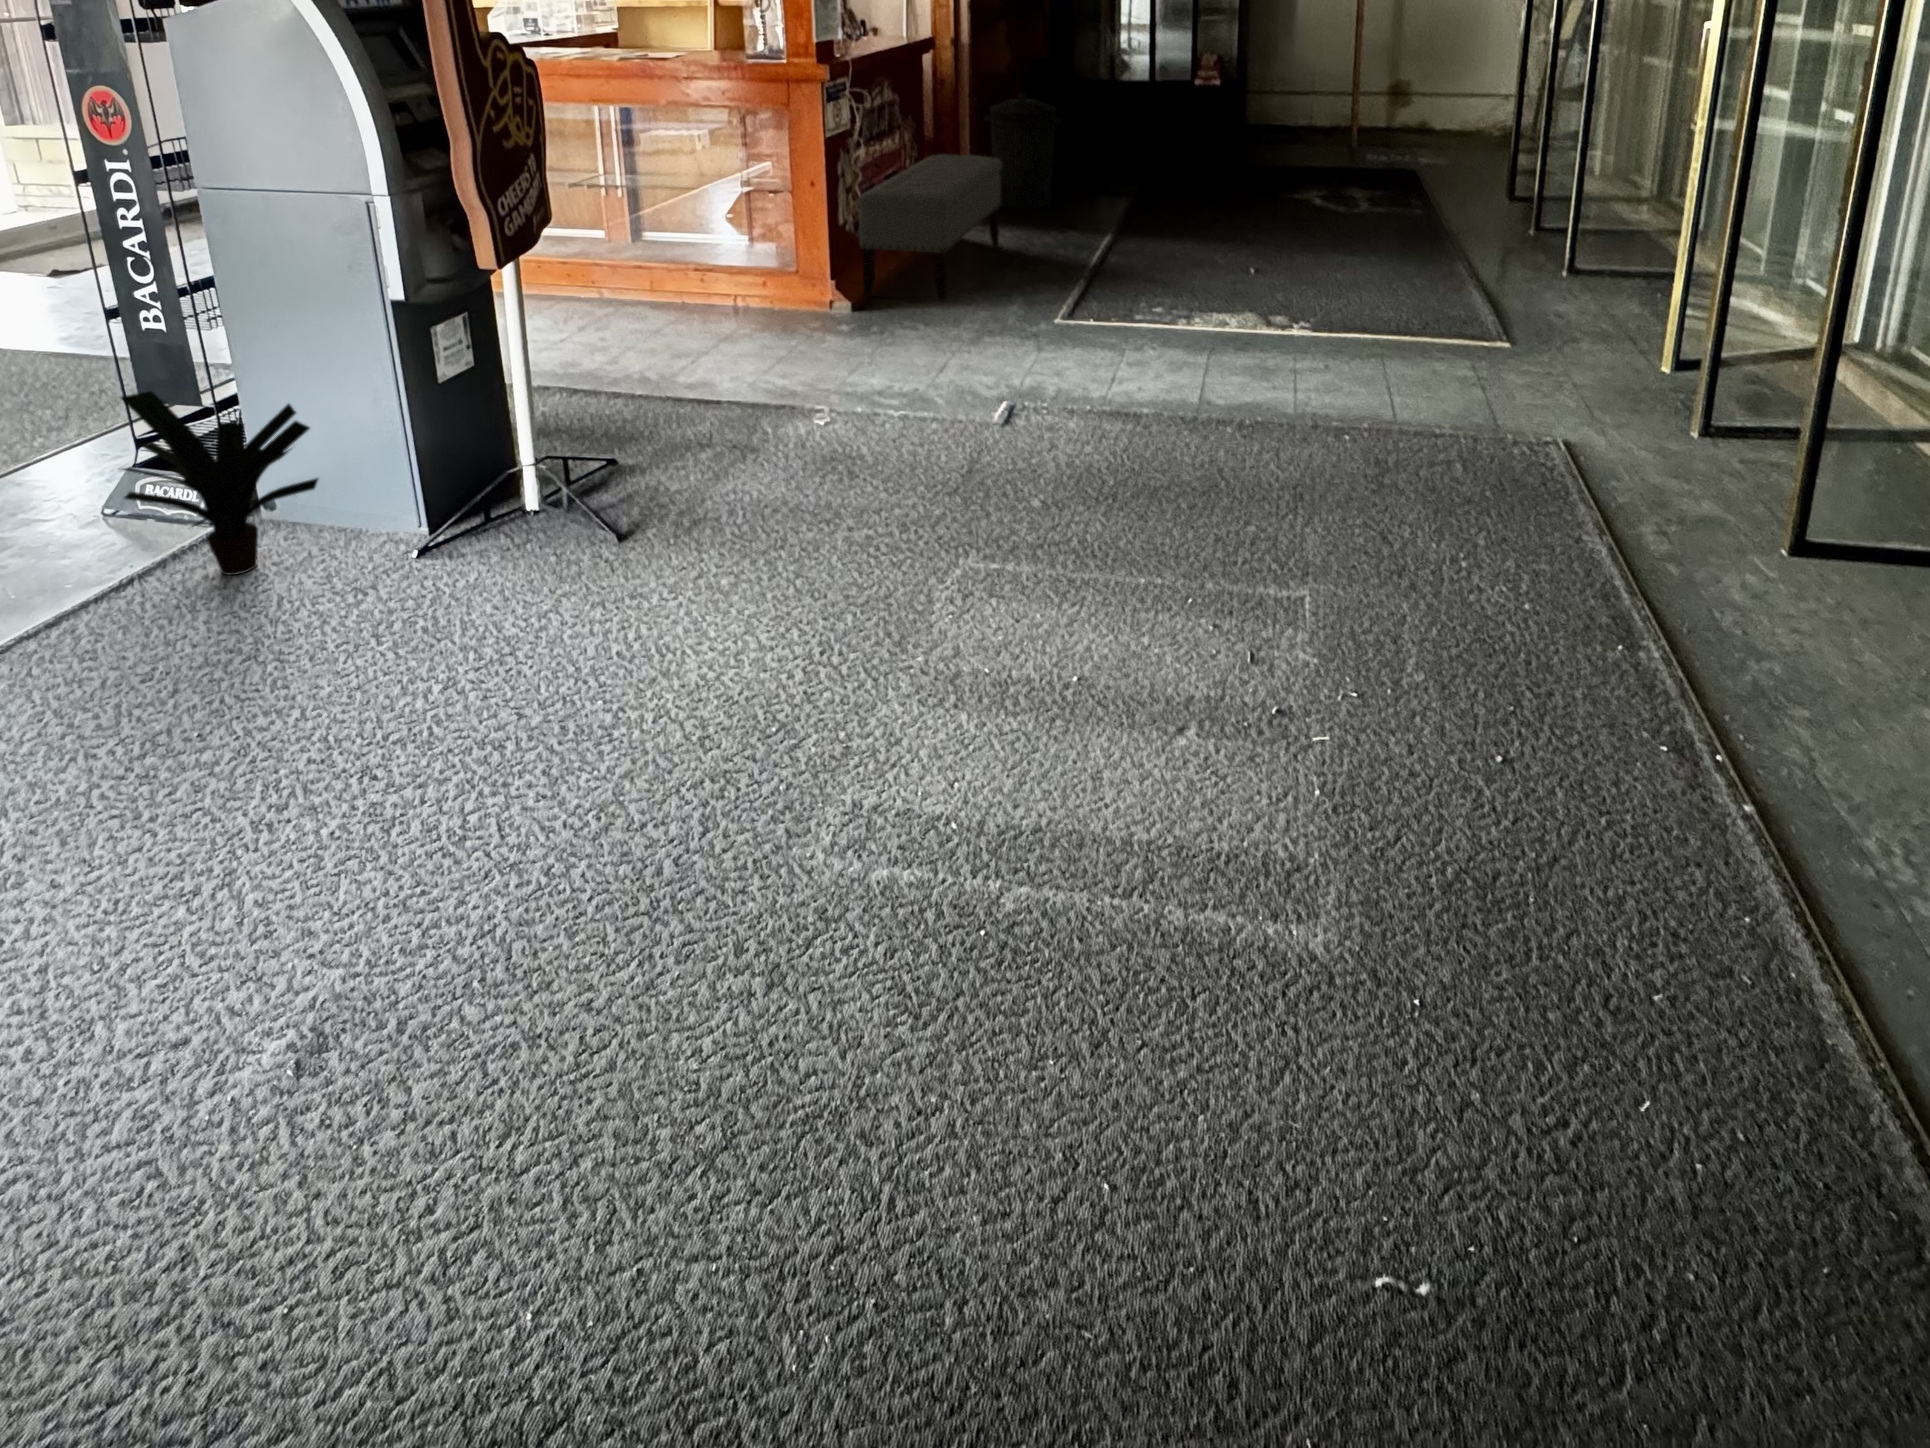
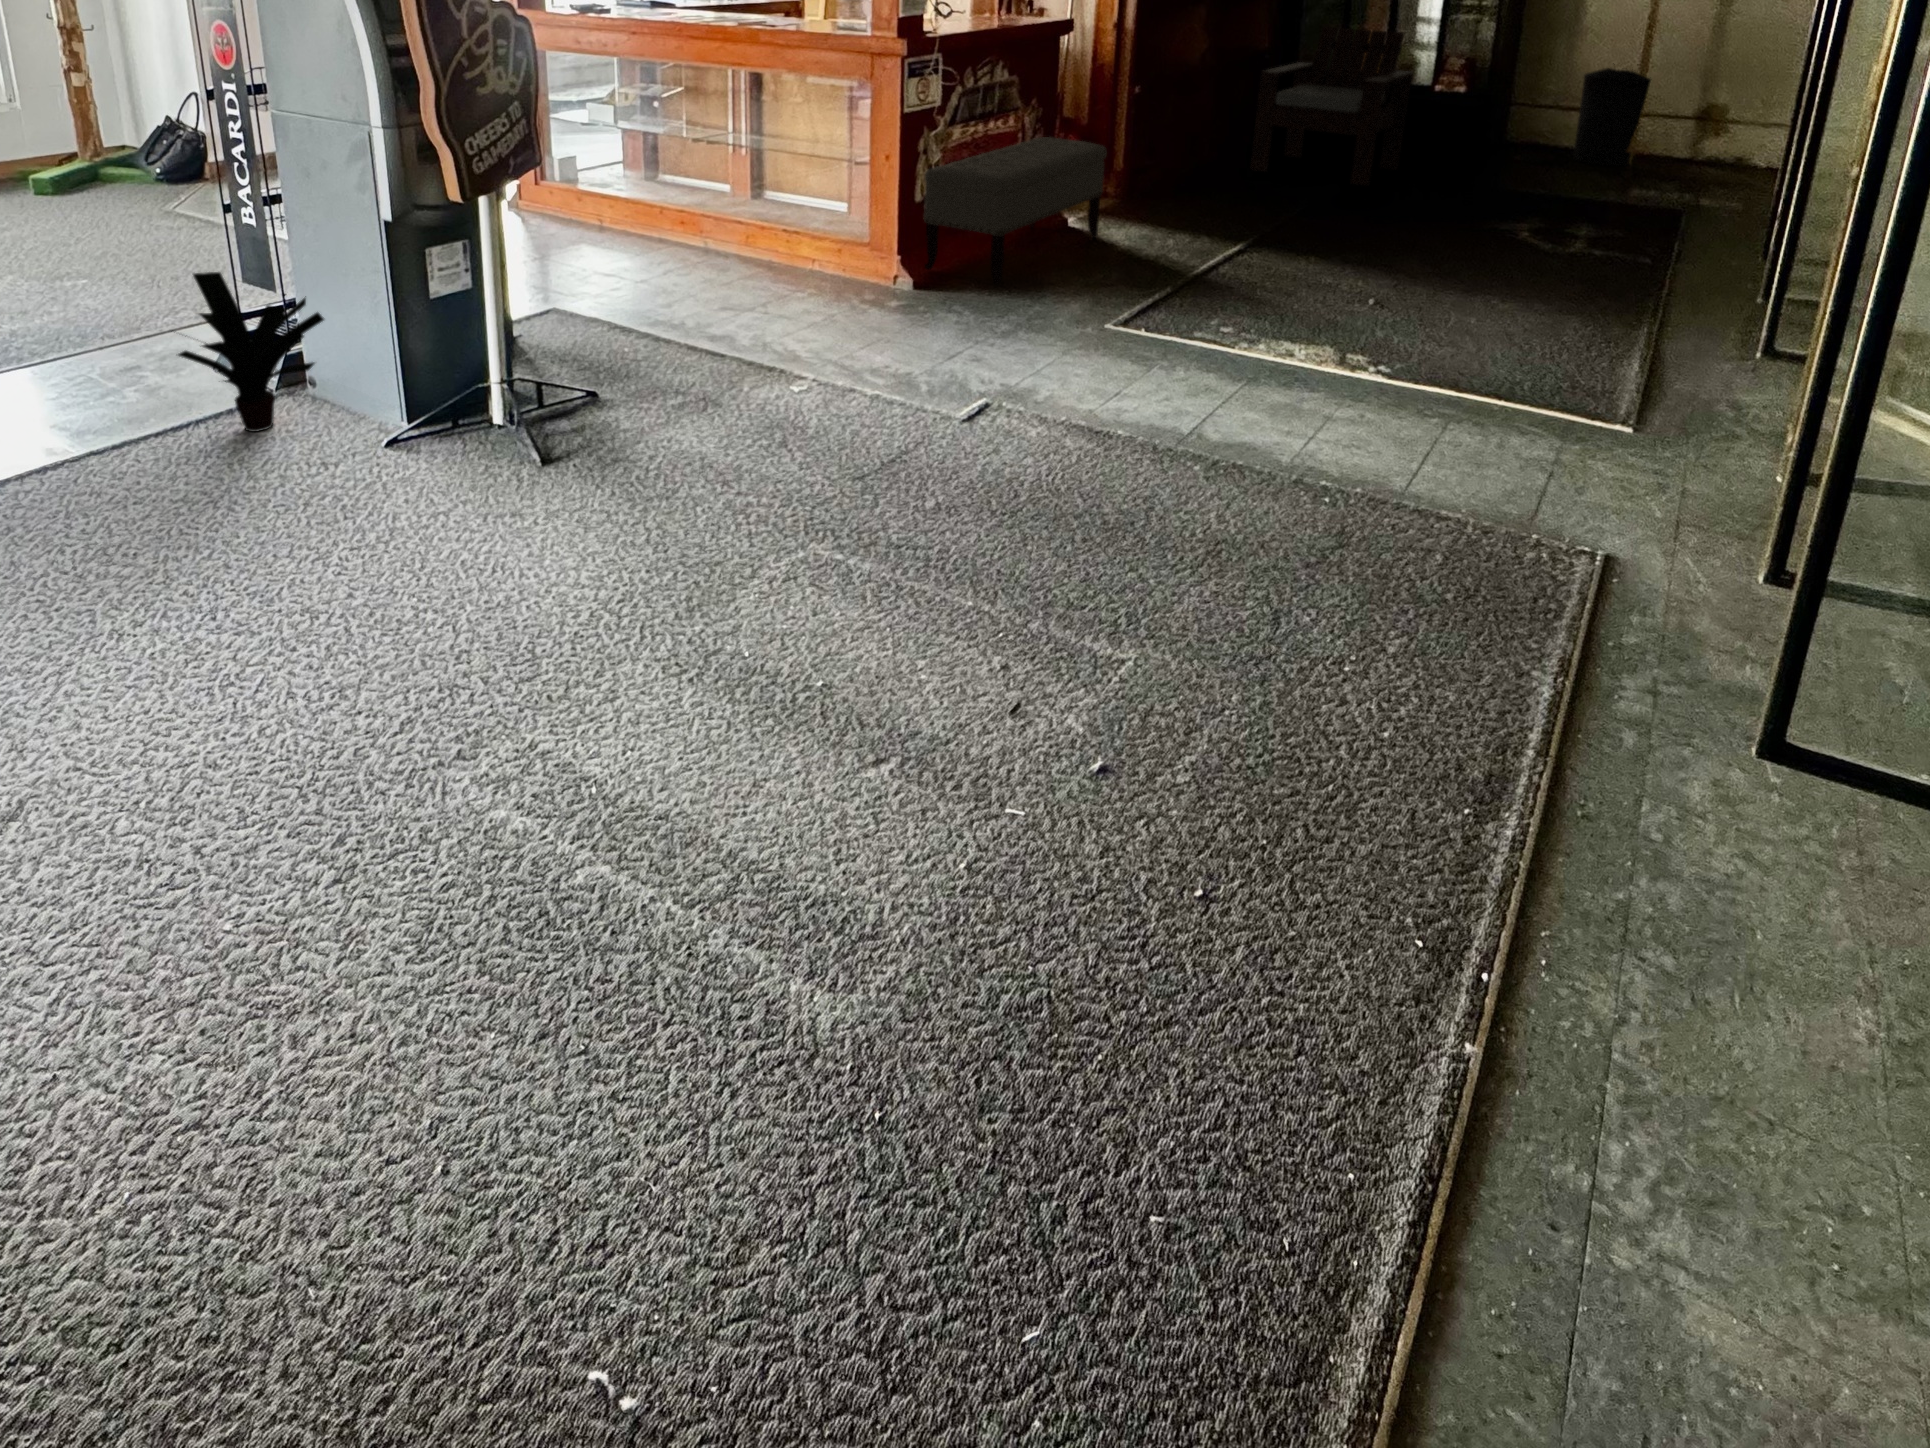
chair: none [1082,37,1206,177] -> present [1250,27,1413,186]
trash can: present [985,93,1061,210] -> present [1573,68,1651,166]

